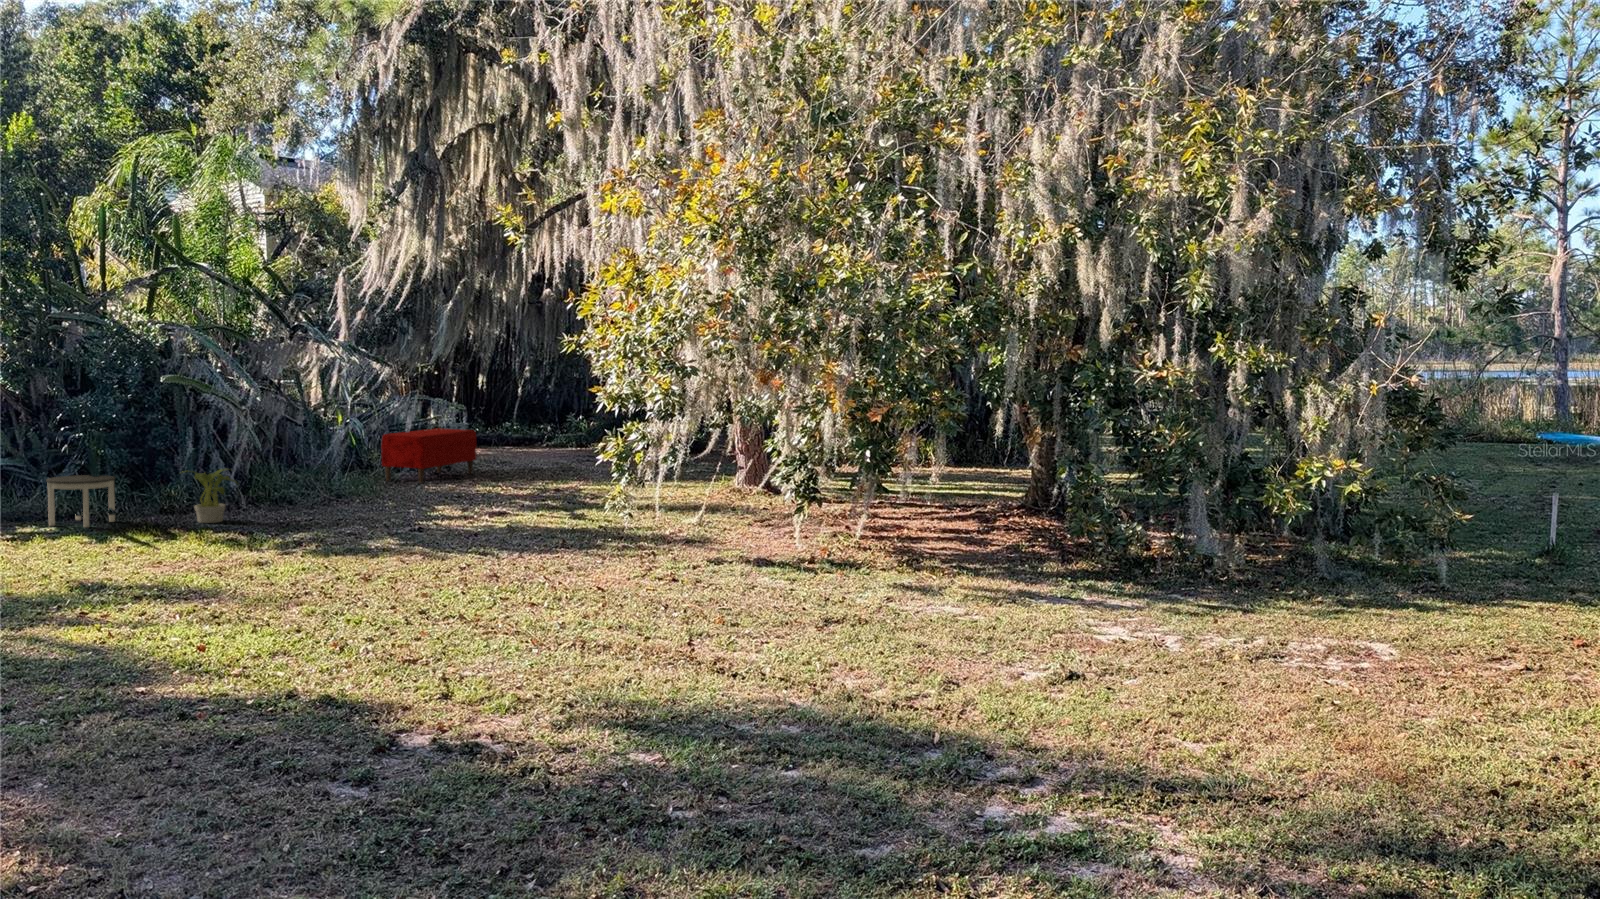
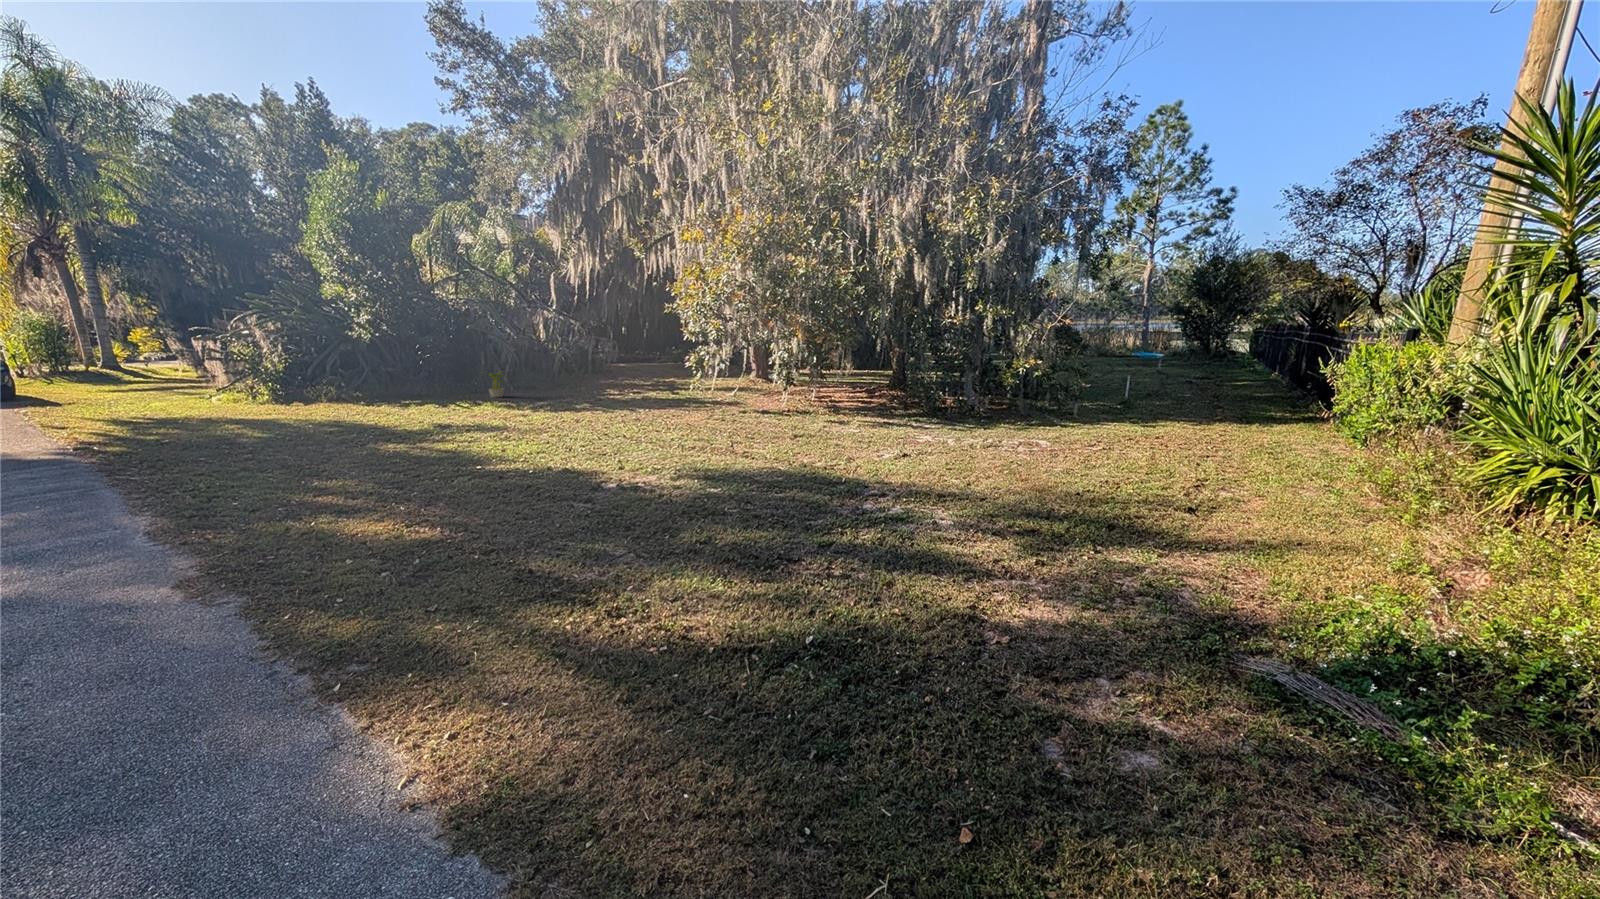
bench: present [381,428,477,483] -> none [576,353,623,380]
round table: present [46,475,115,527] -> none [416,374,451,400]

